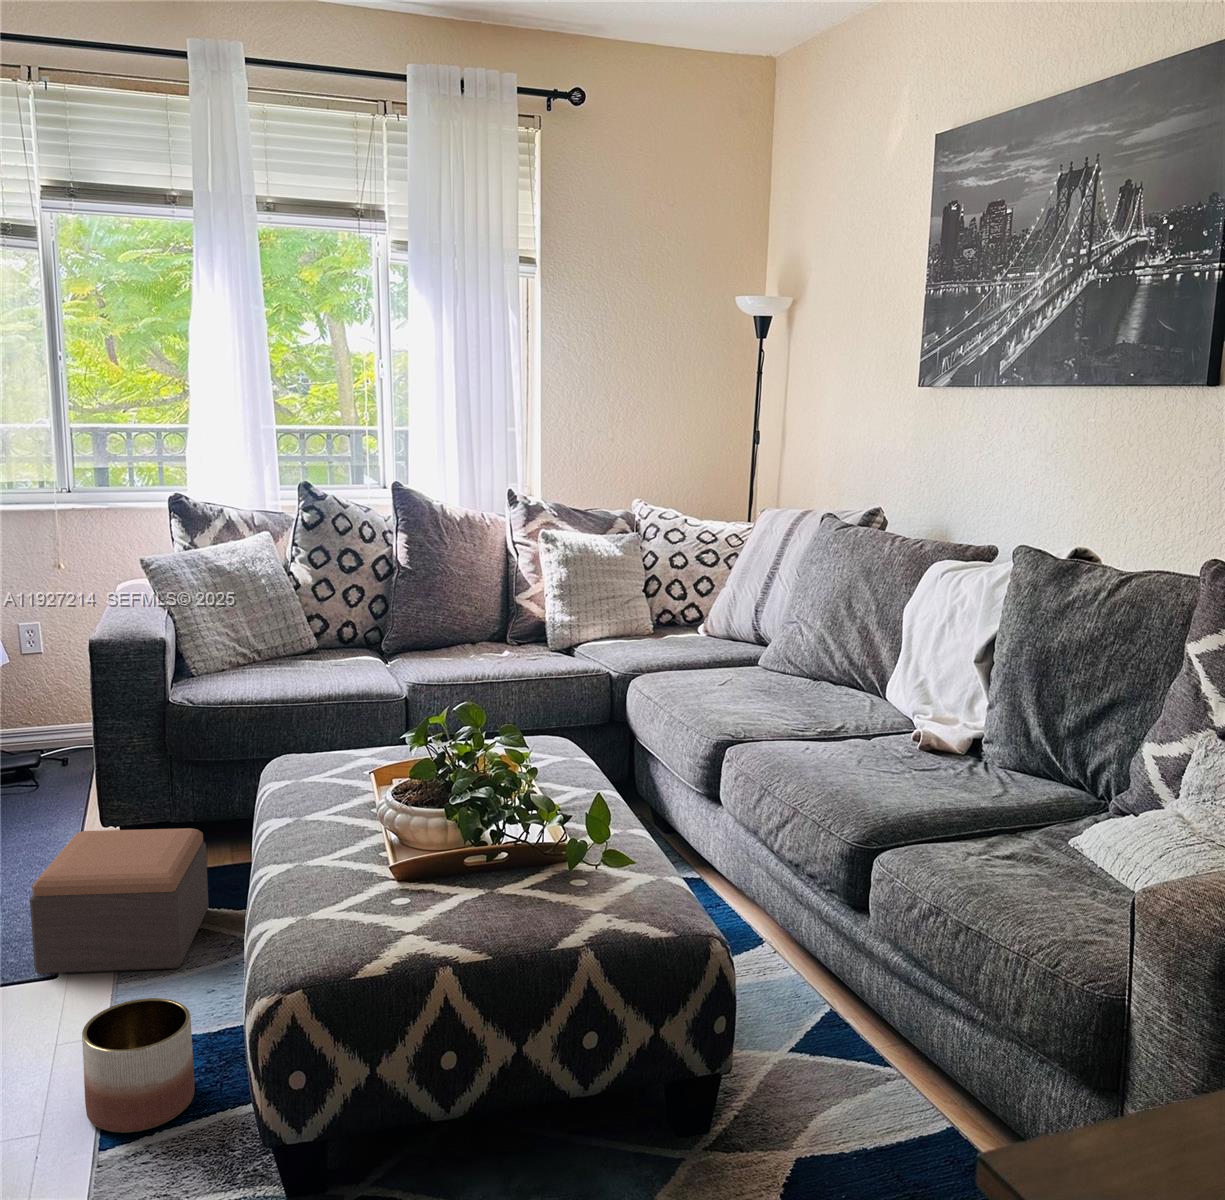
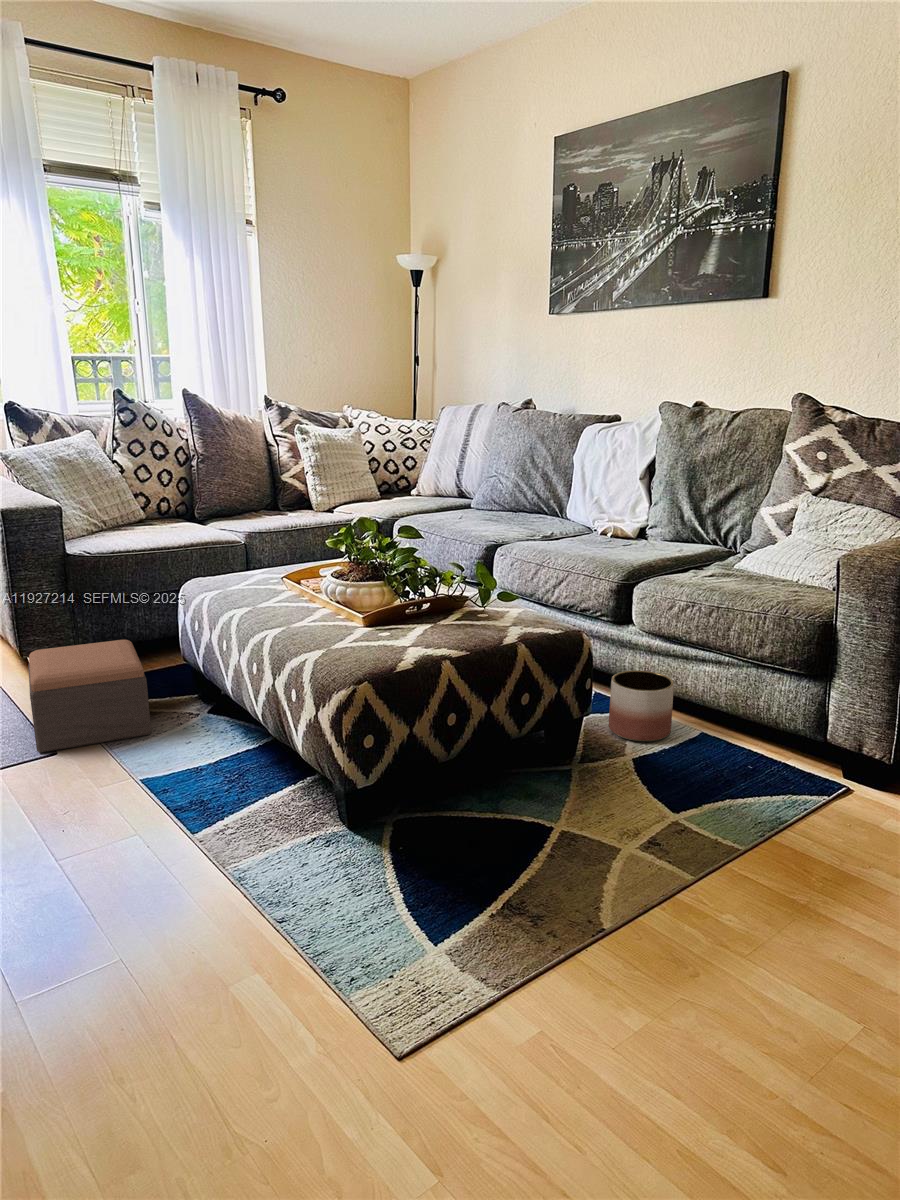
planter: present [82,998,195,1133] -> present [609,671,674,742]

